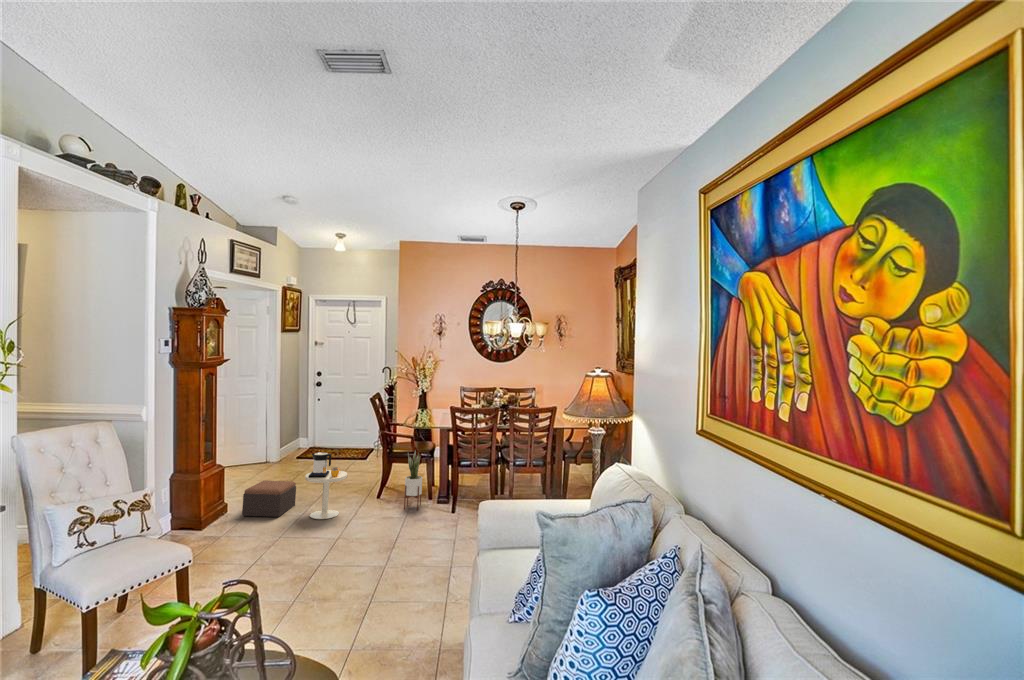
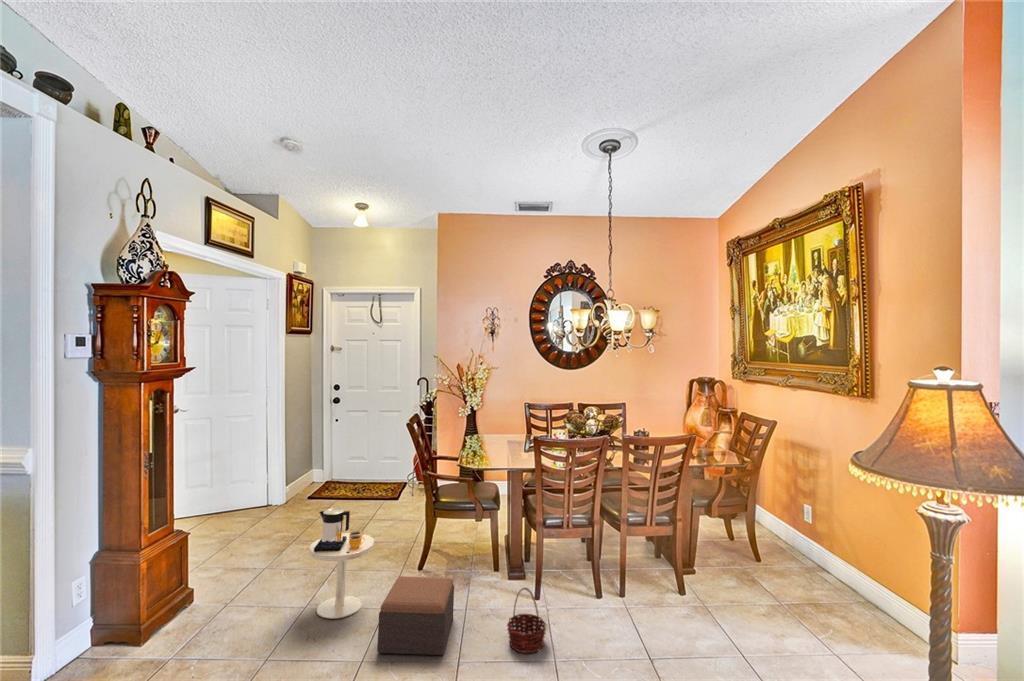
potted plant: present [404,451,422,510] -> none [460,501,486,595]
footstool: present [242,481,296,517] -> present [377,576,454,655]
basket: none [428,497,452,533] -> present [507,588,546,653]

